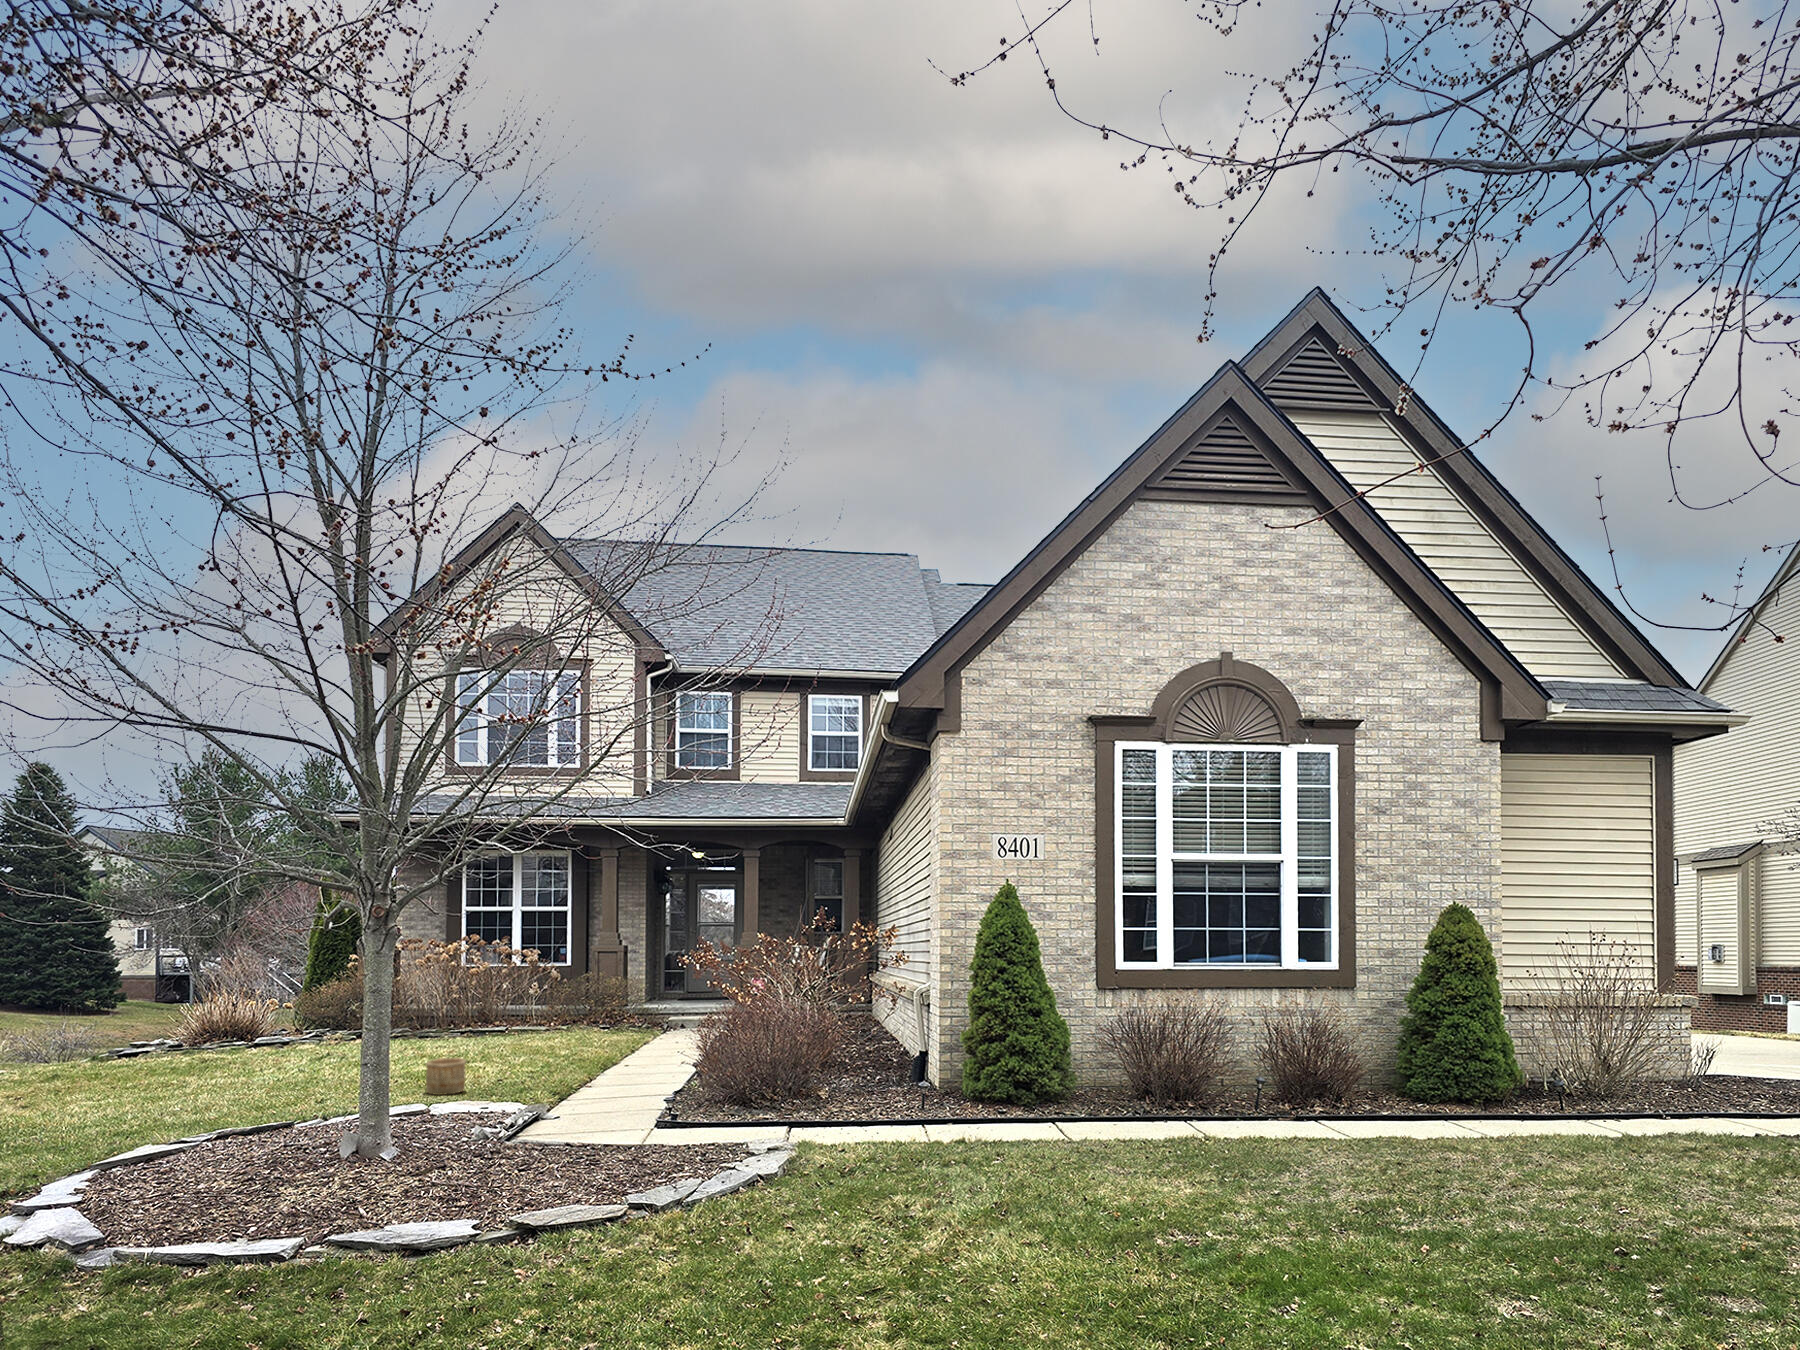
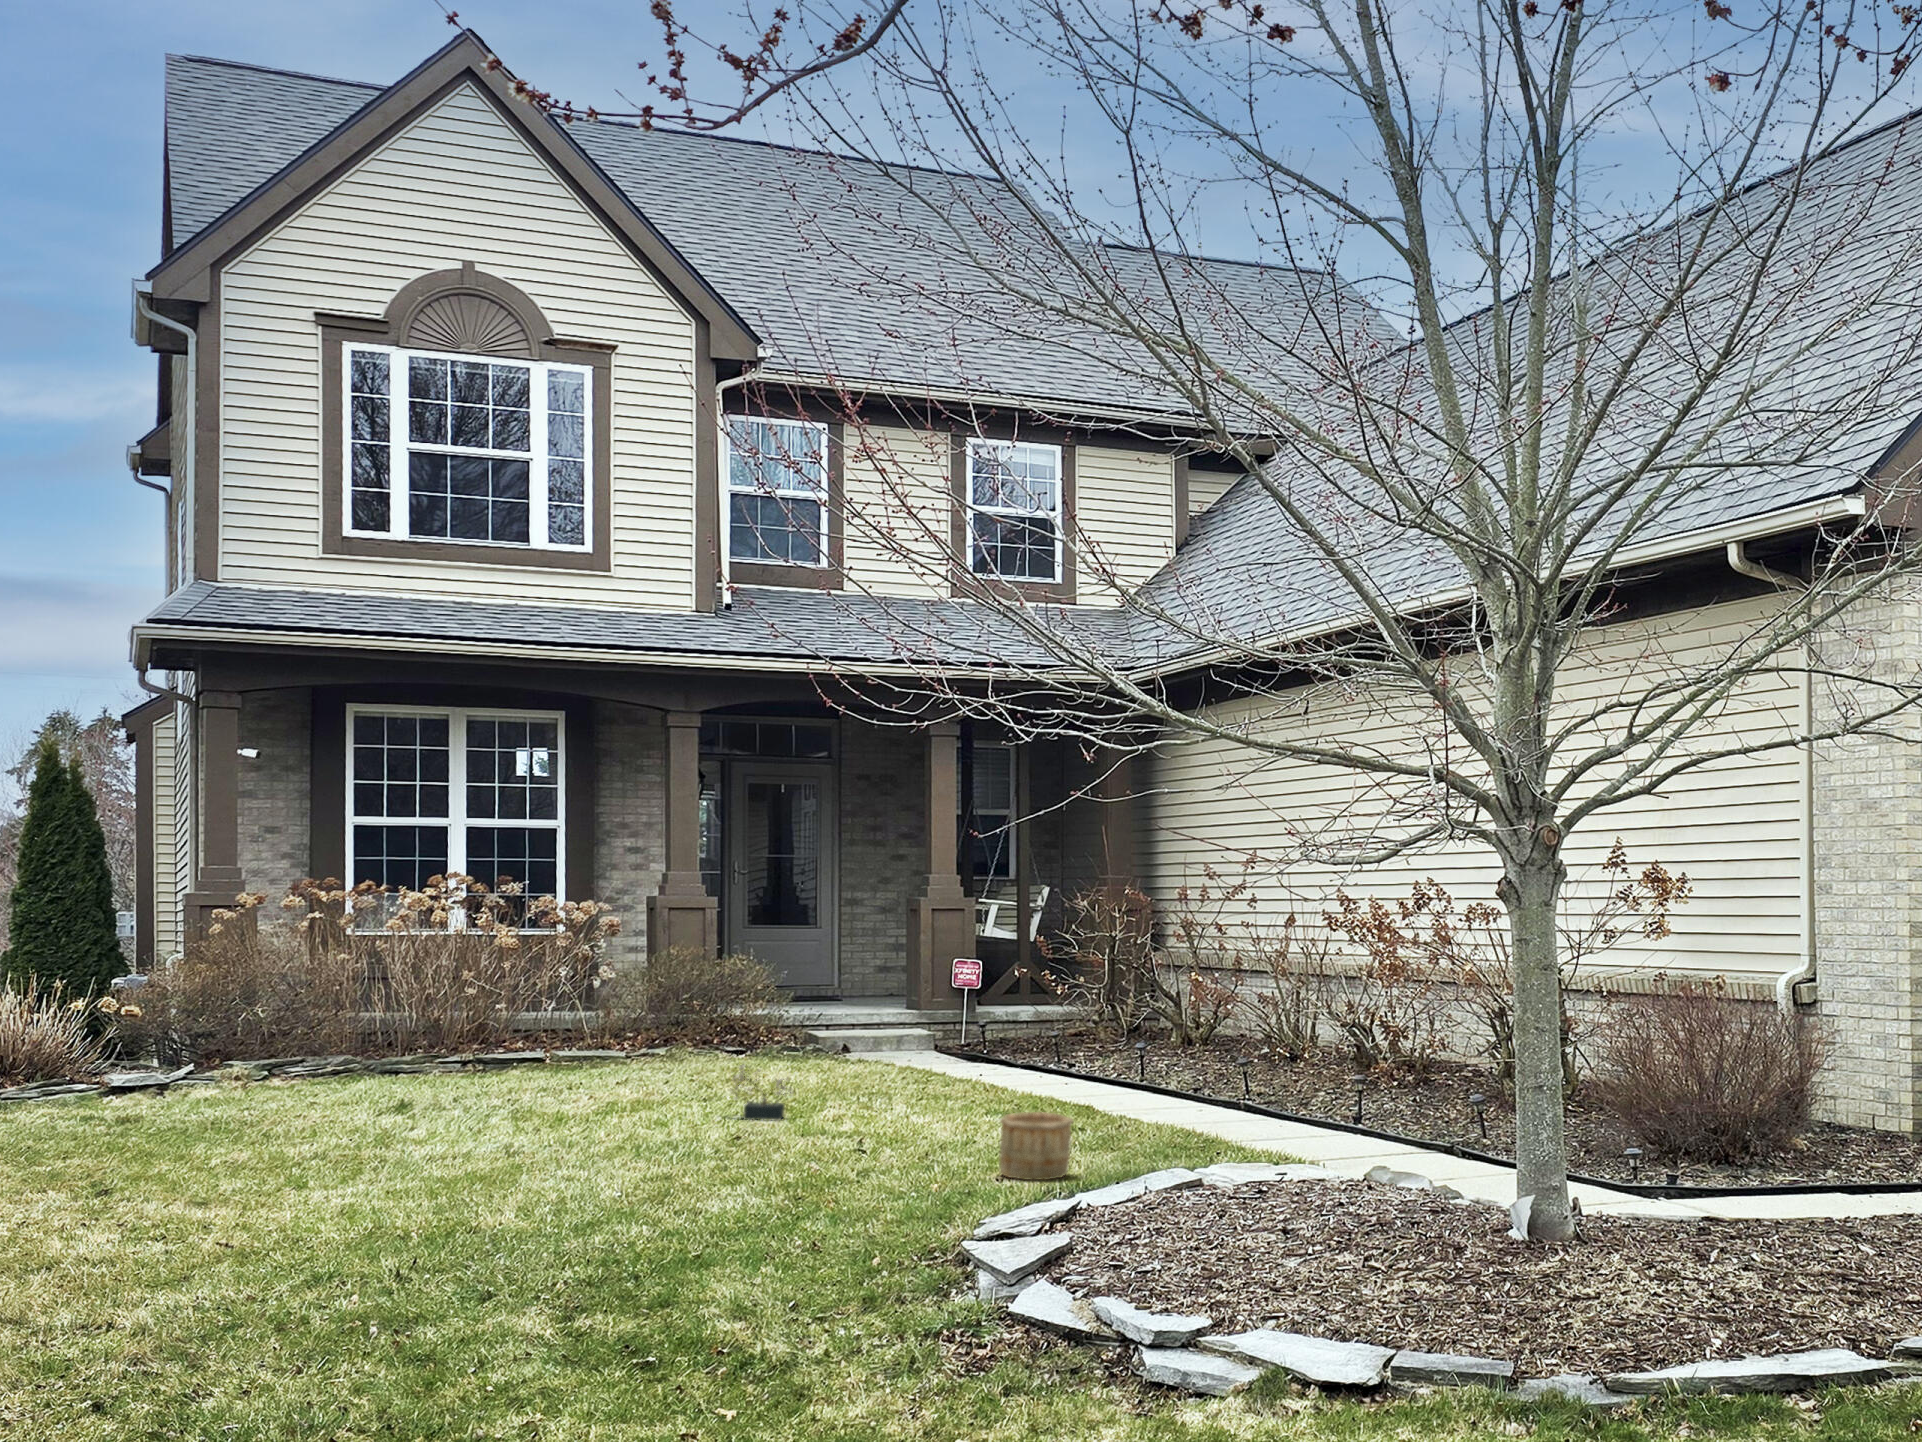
decorative plant: none [444,1029,478,1059] -> present [734,1065,791,1121]

